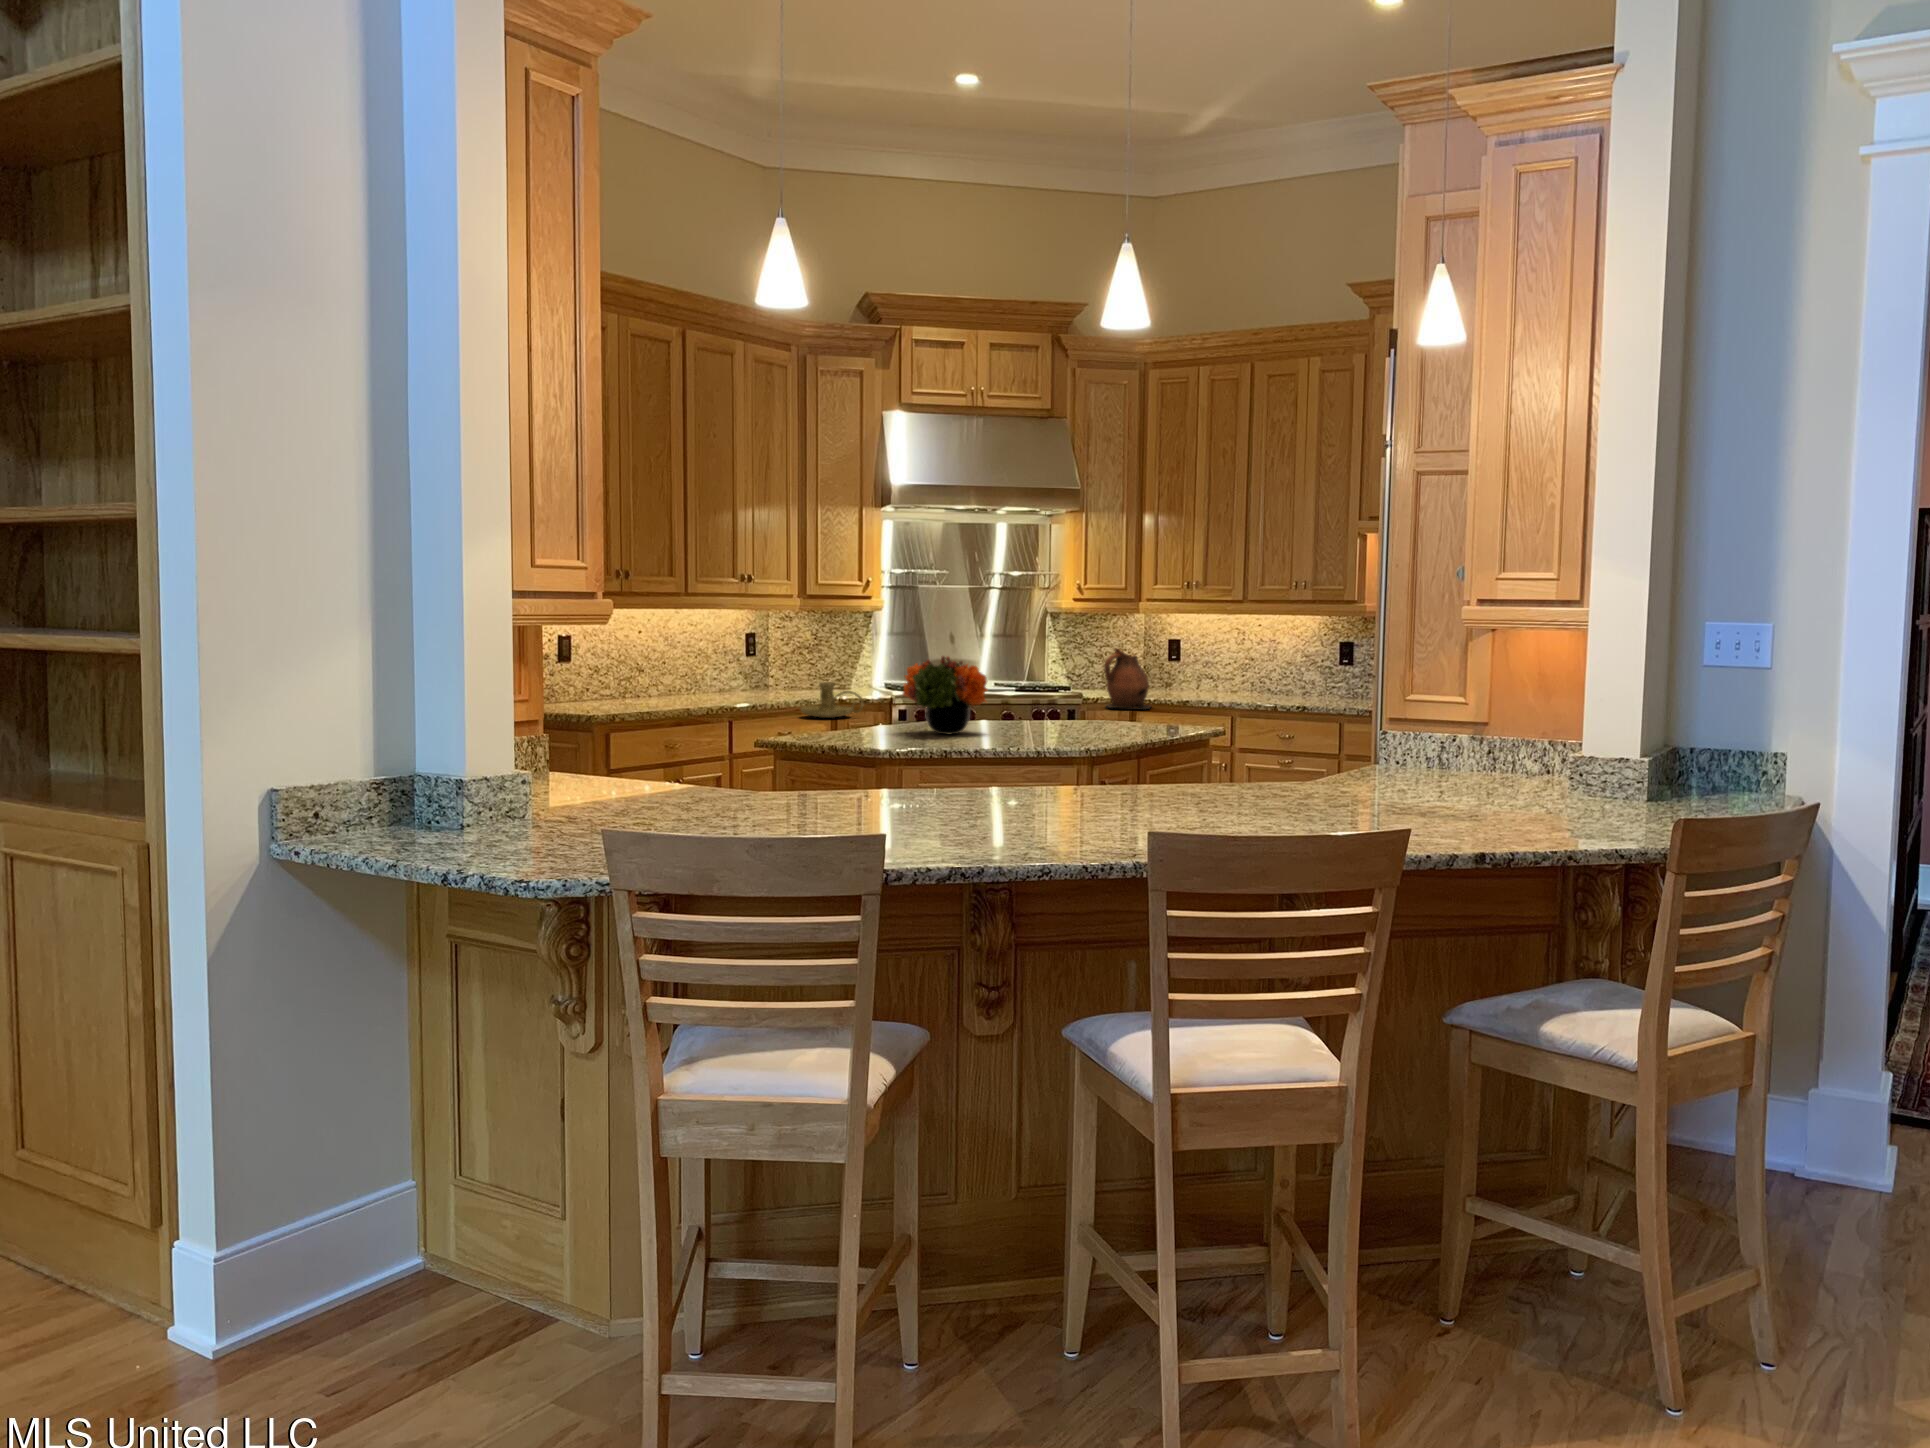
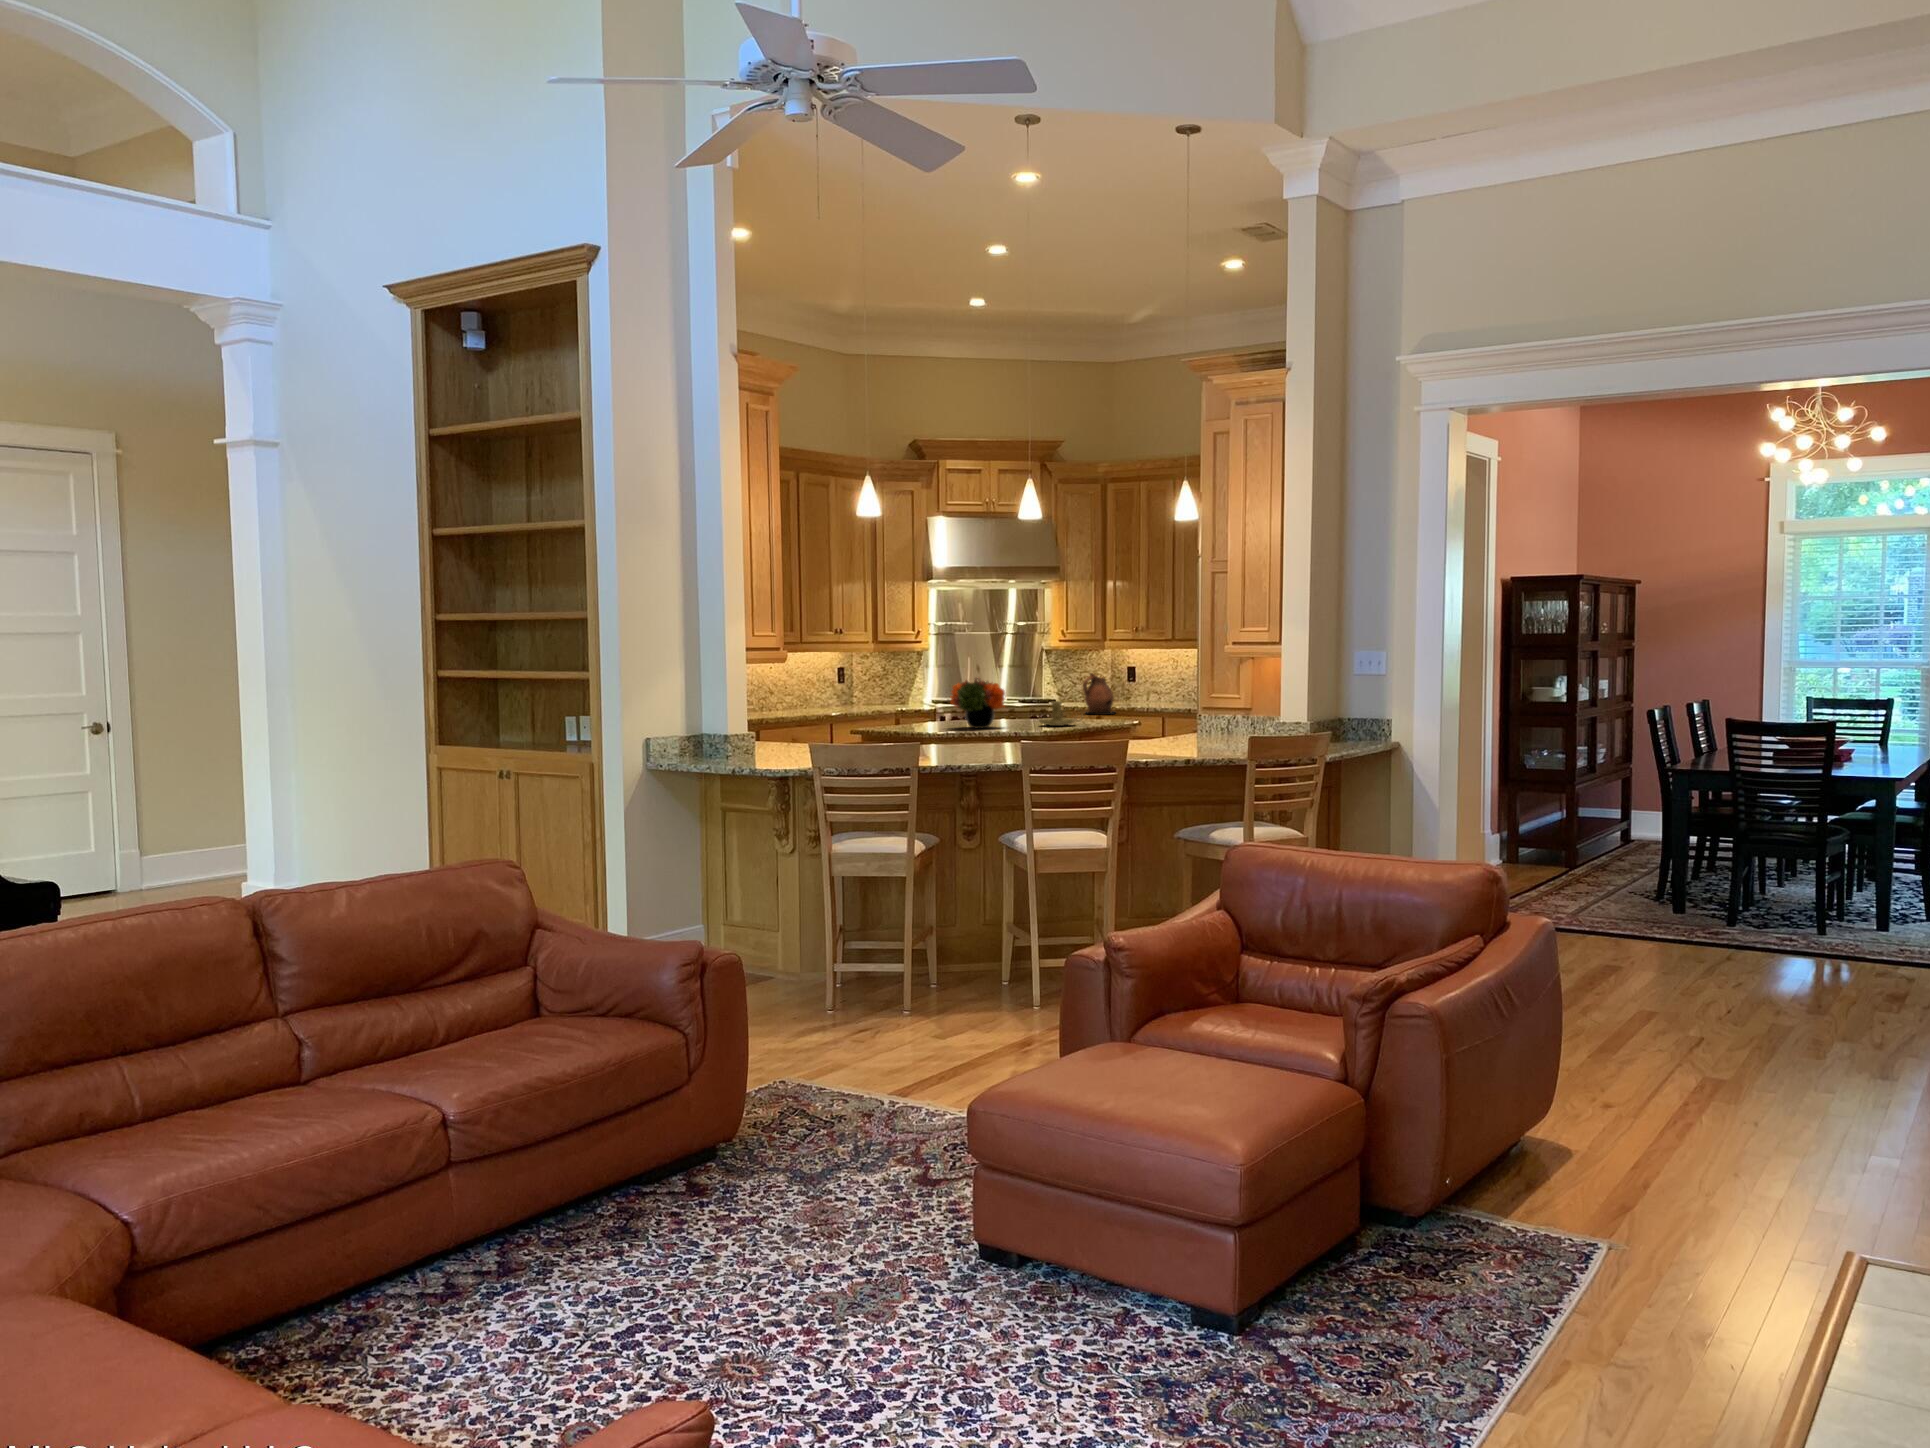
candle holder: present [801,682,863,718] -> present [1039,701,1082,726]

